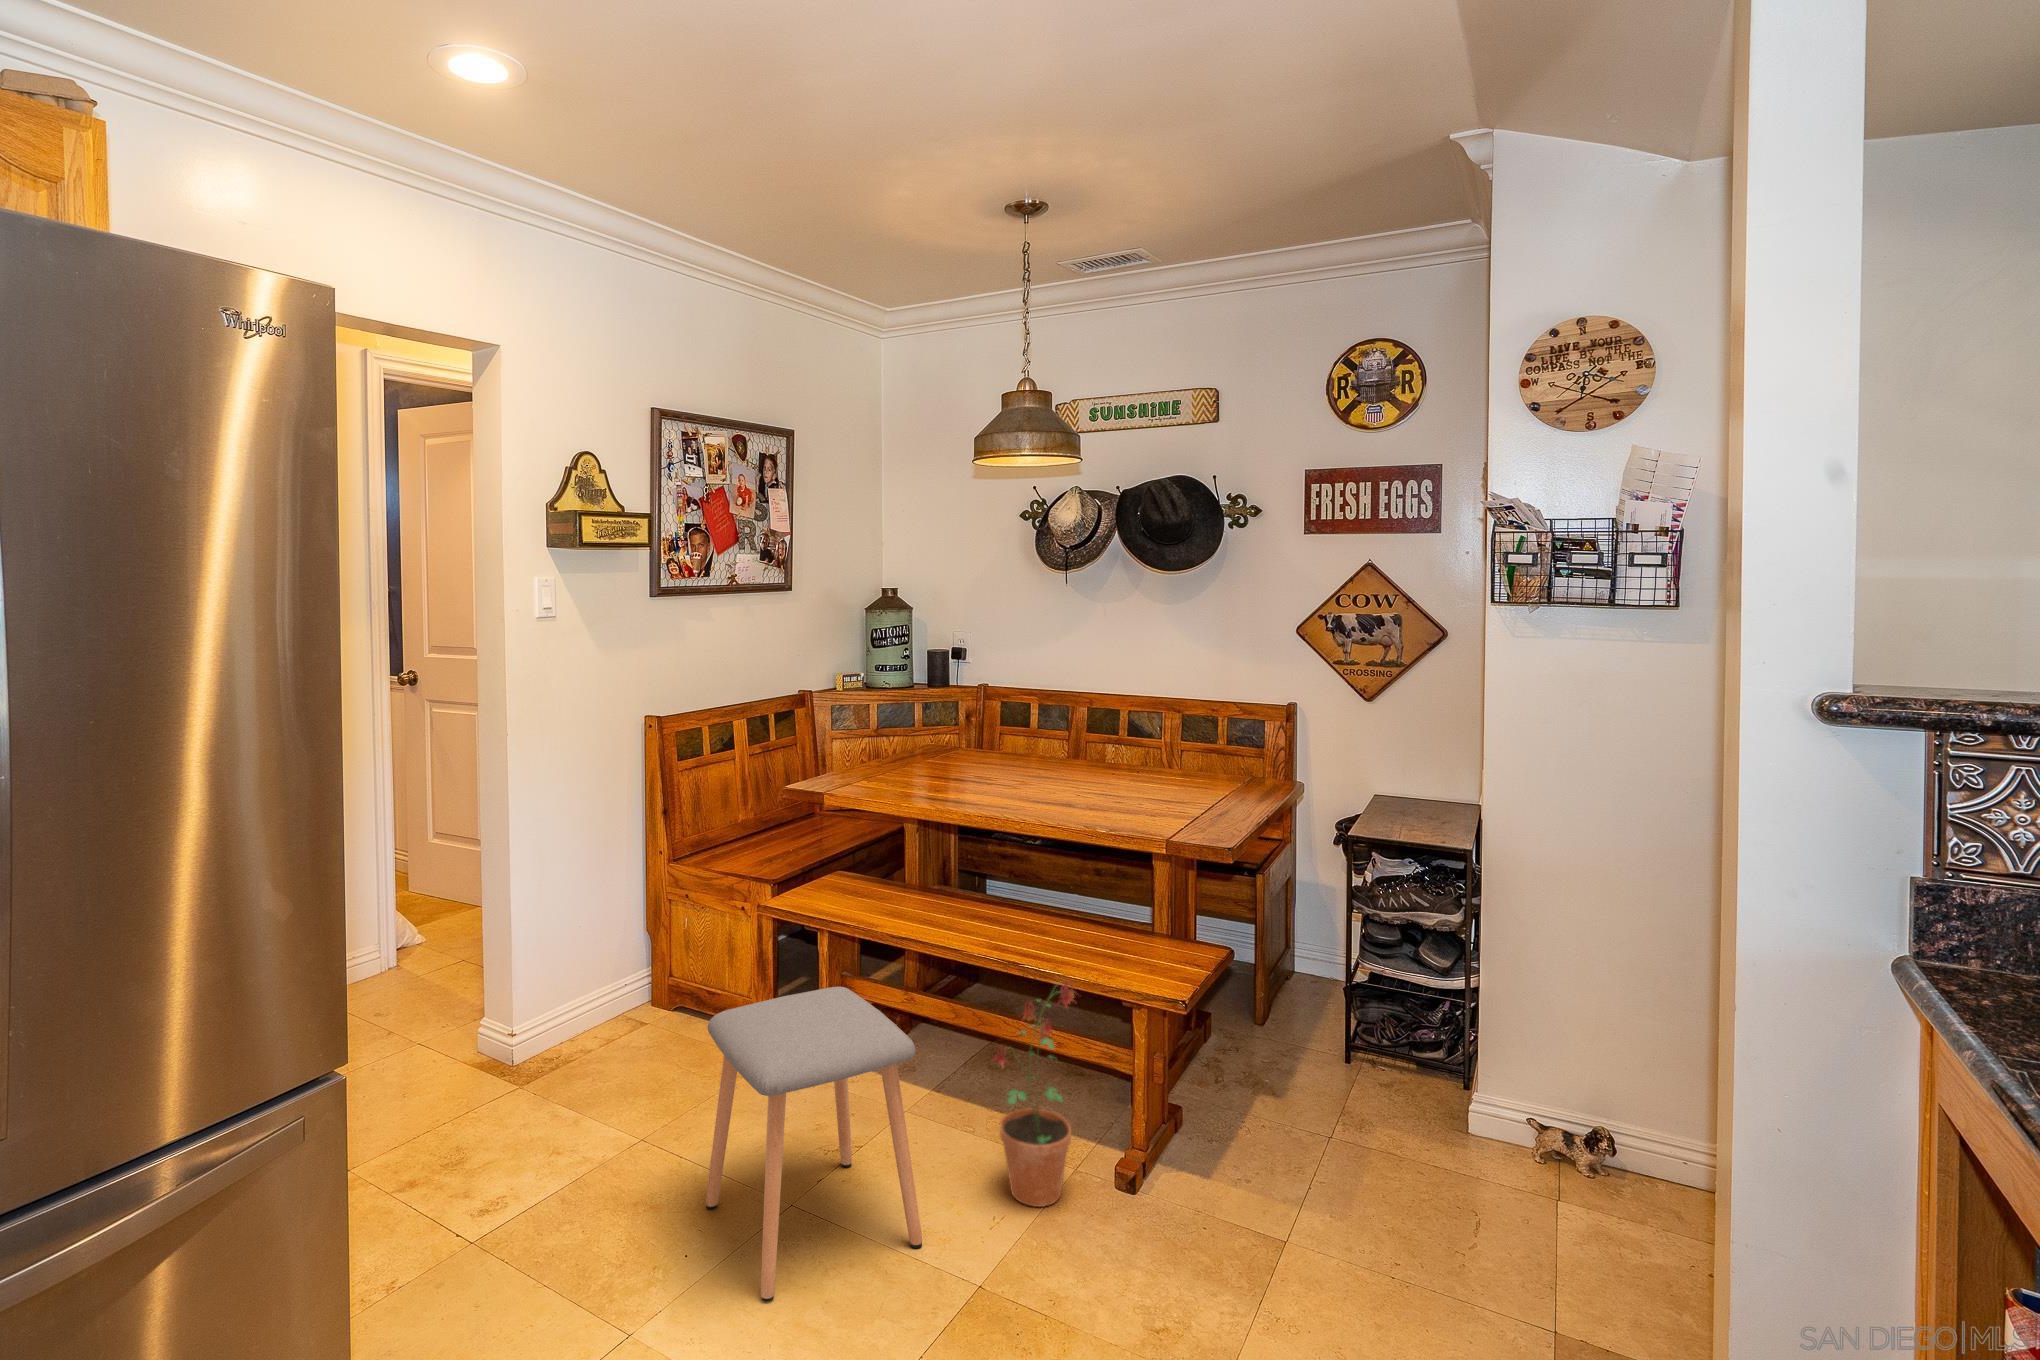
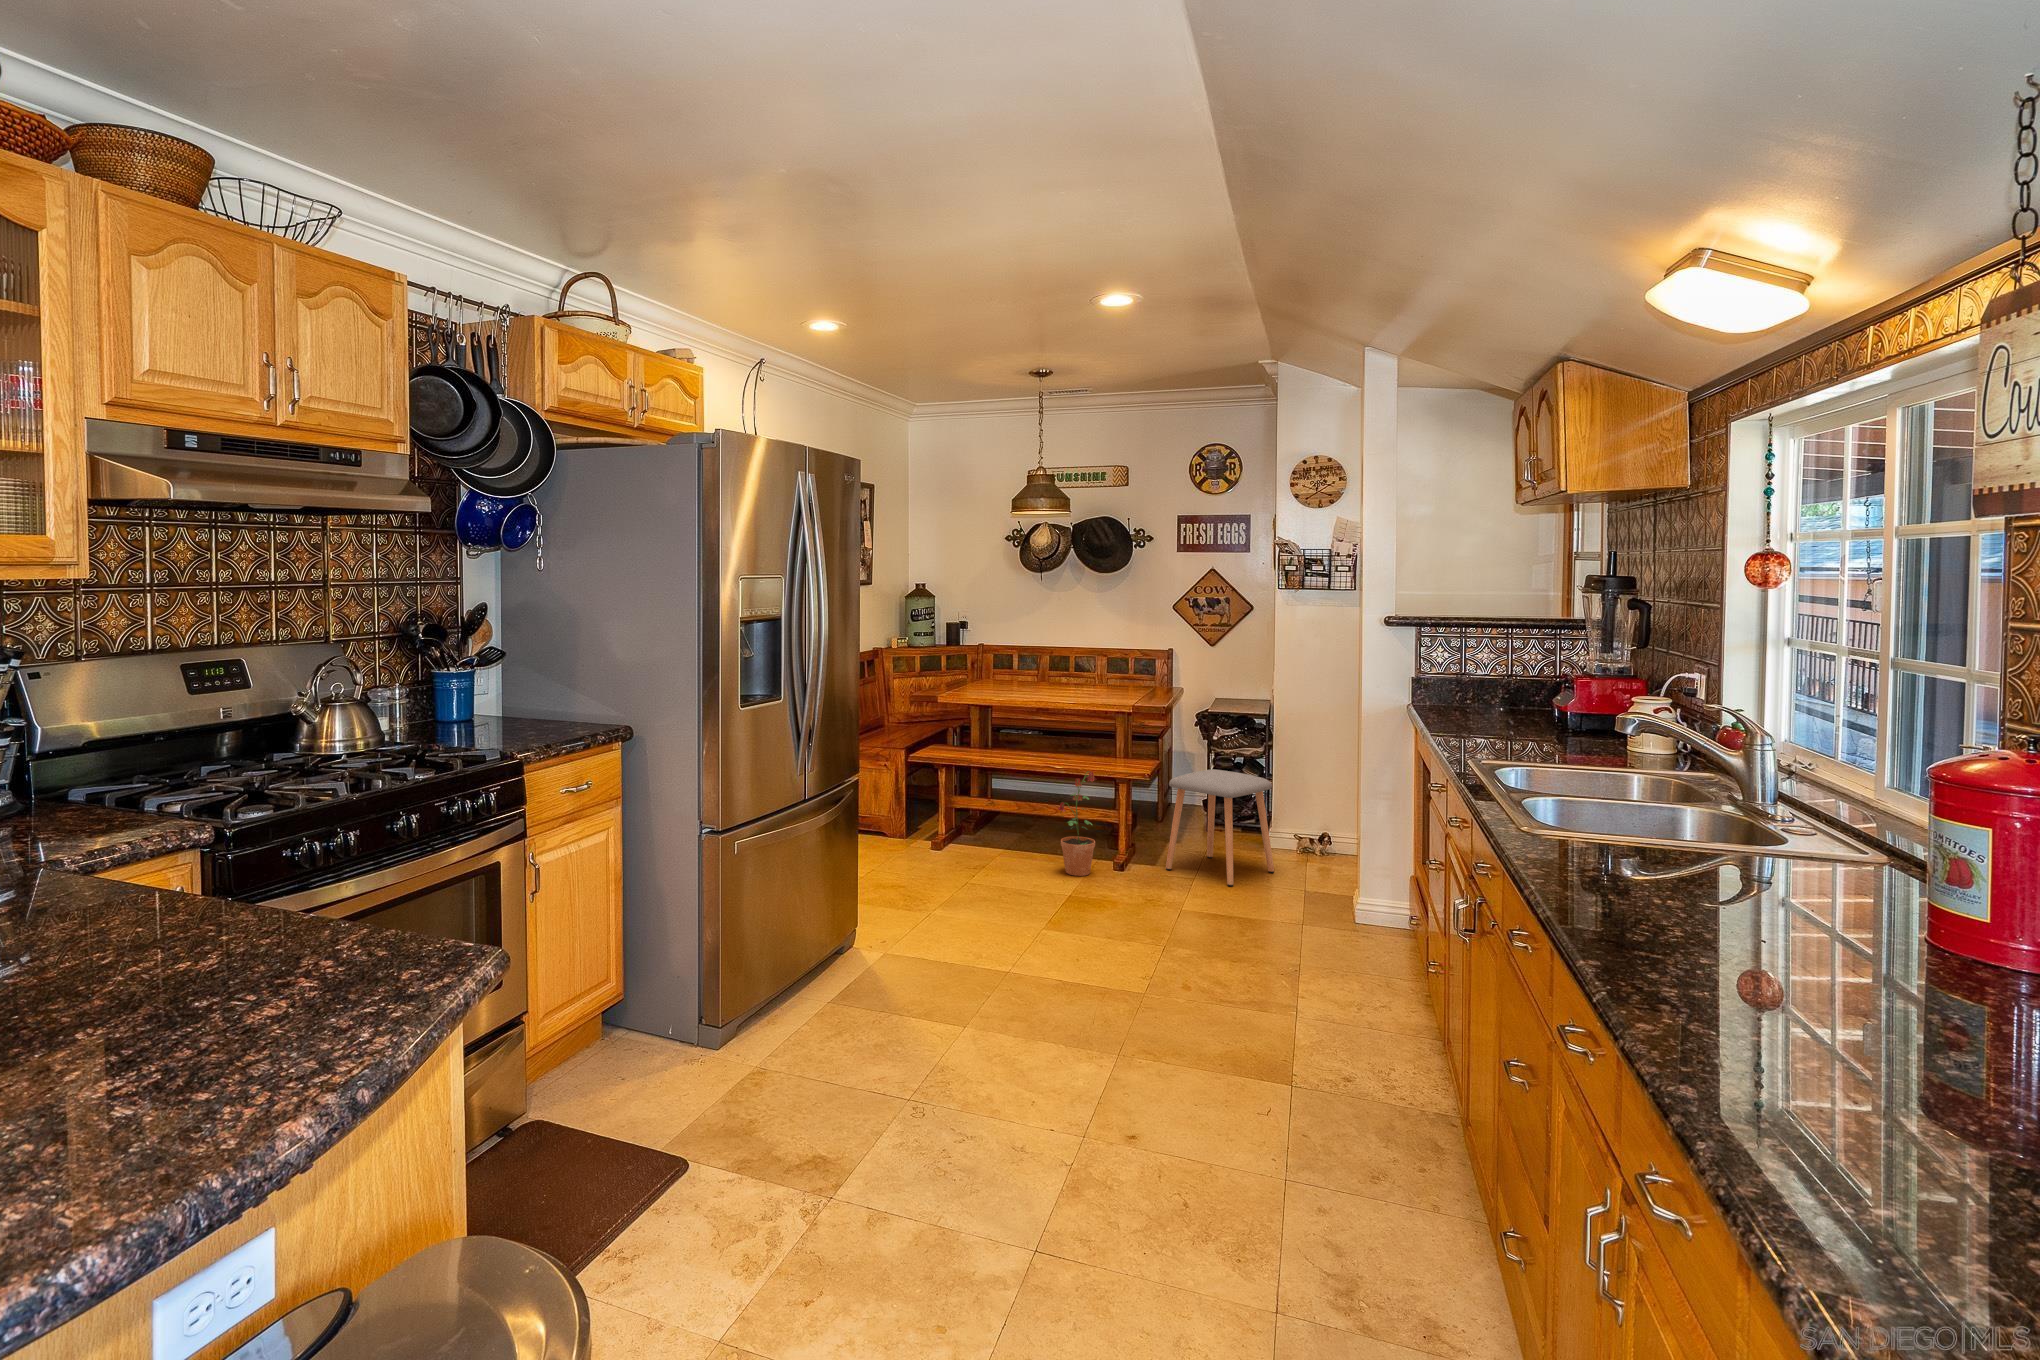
stool: present [706,987,922,1302] -> present [1166,769,1274,886]

